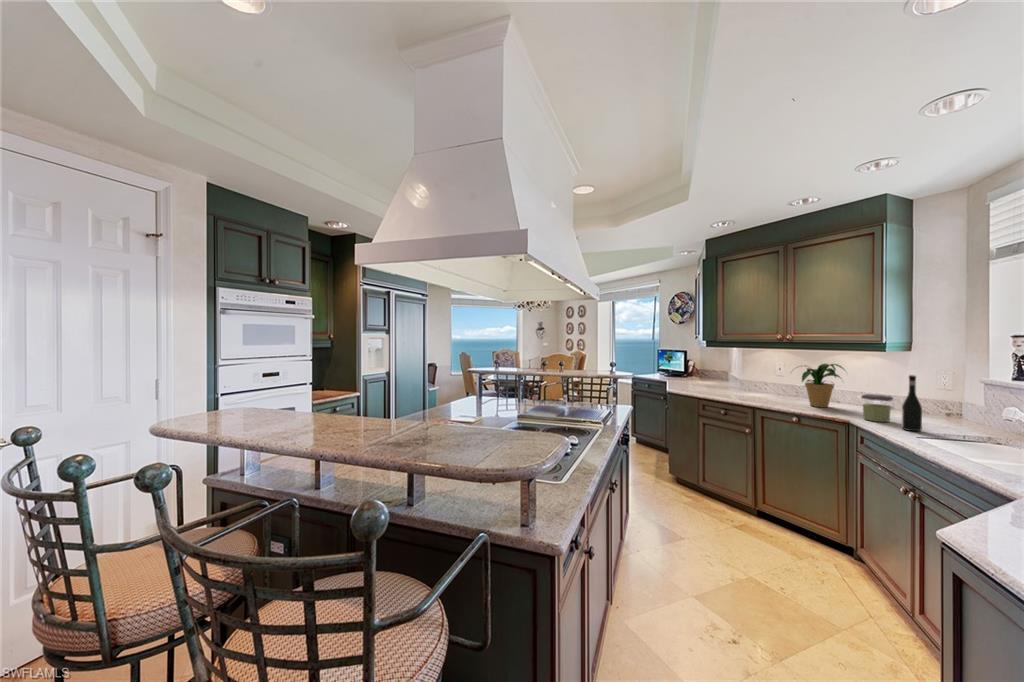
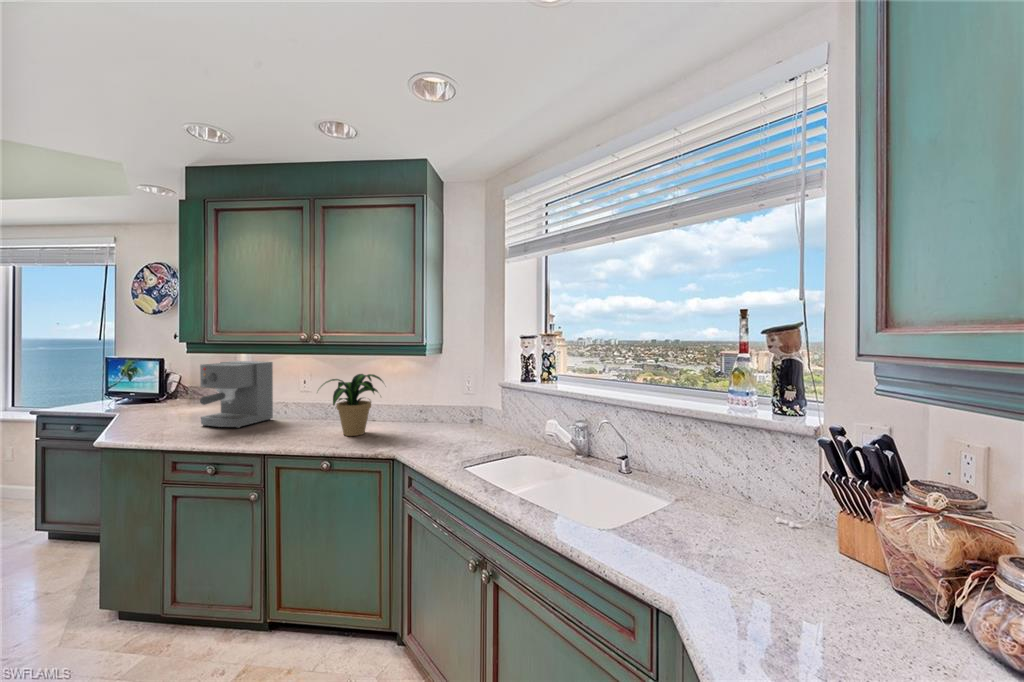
coffee maker: none [714,352,758,393] -> present [200,361,273,428]
wine bottle: present [902,375,922,431] -> none [452,389,470,462]
jar: present [861,394,893,422] -> none [406,413,437,452]

